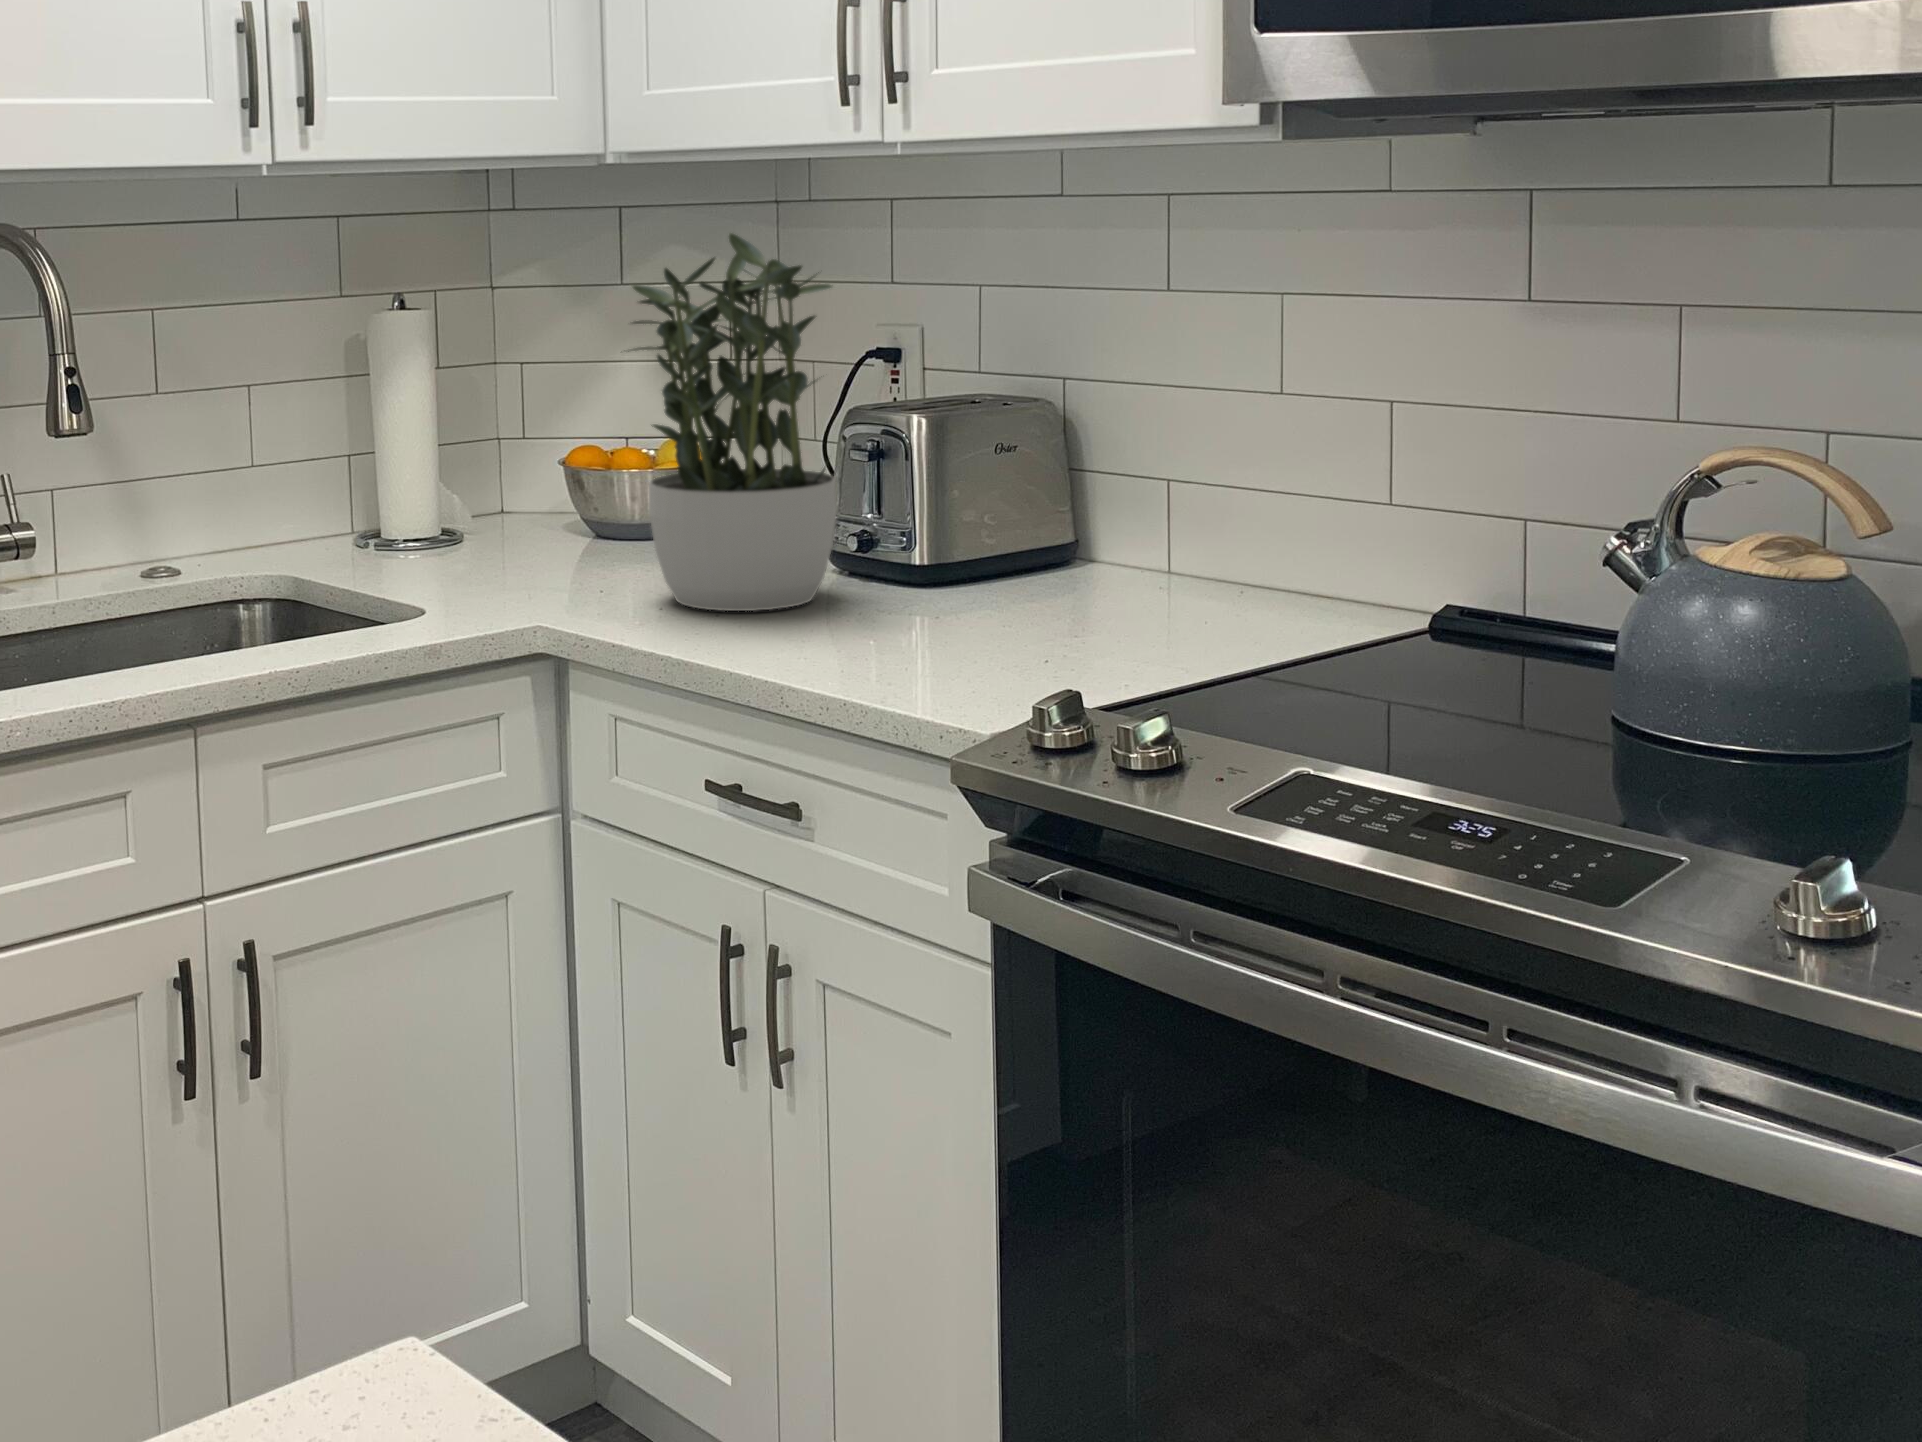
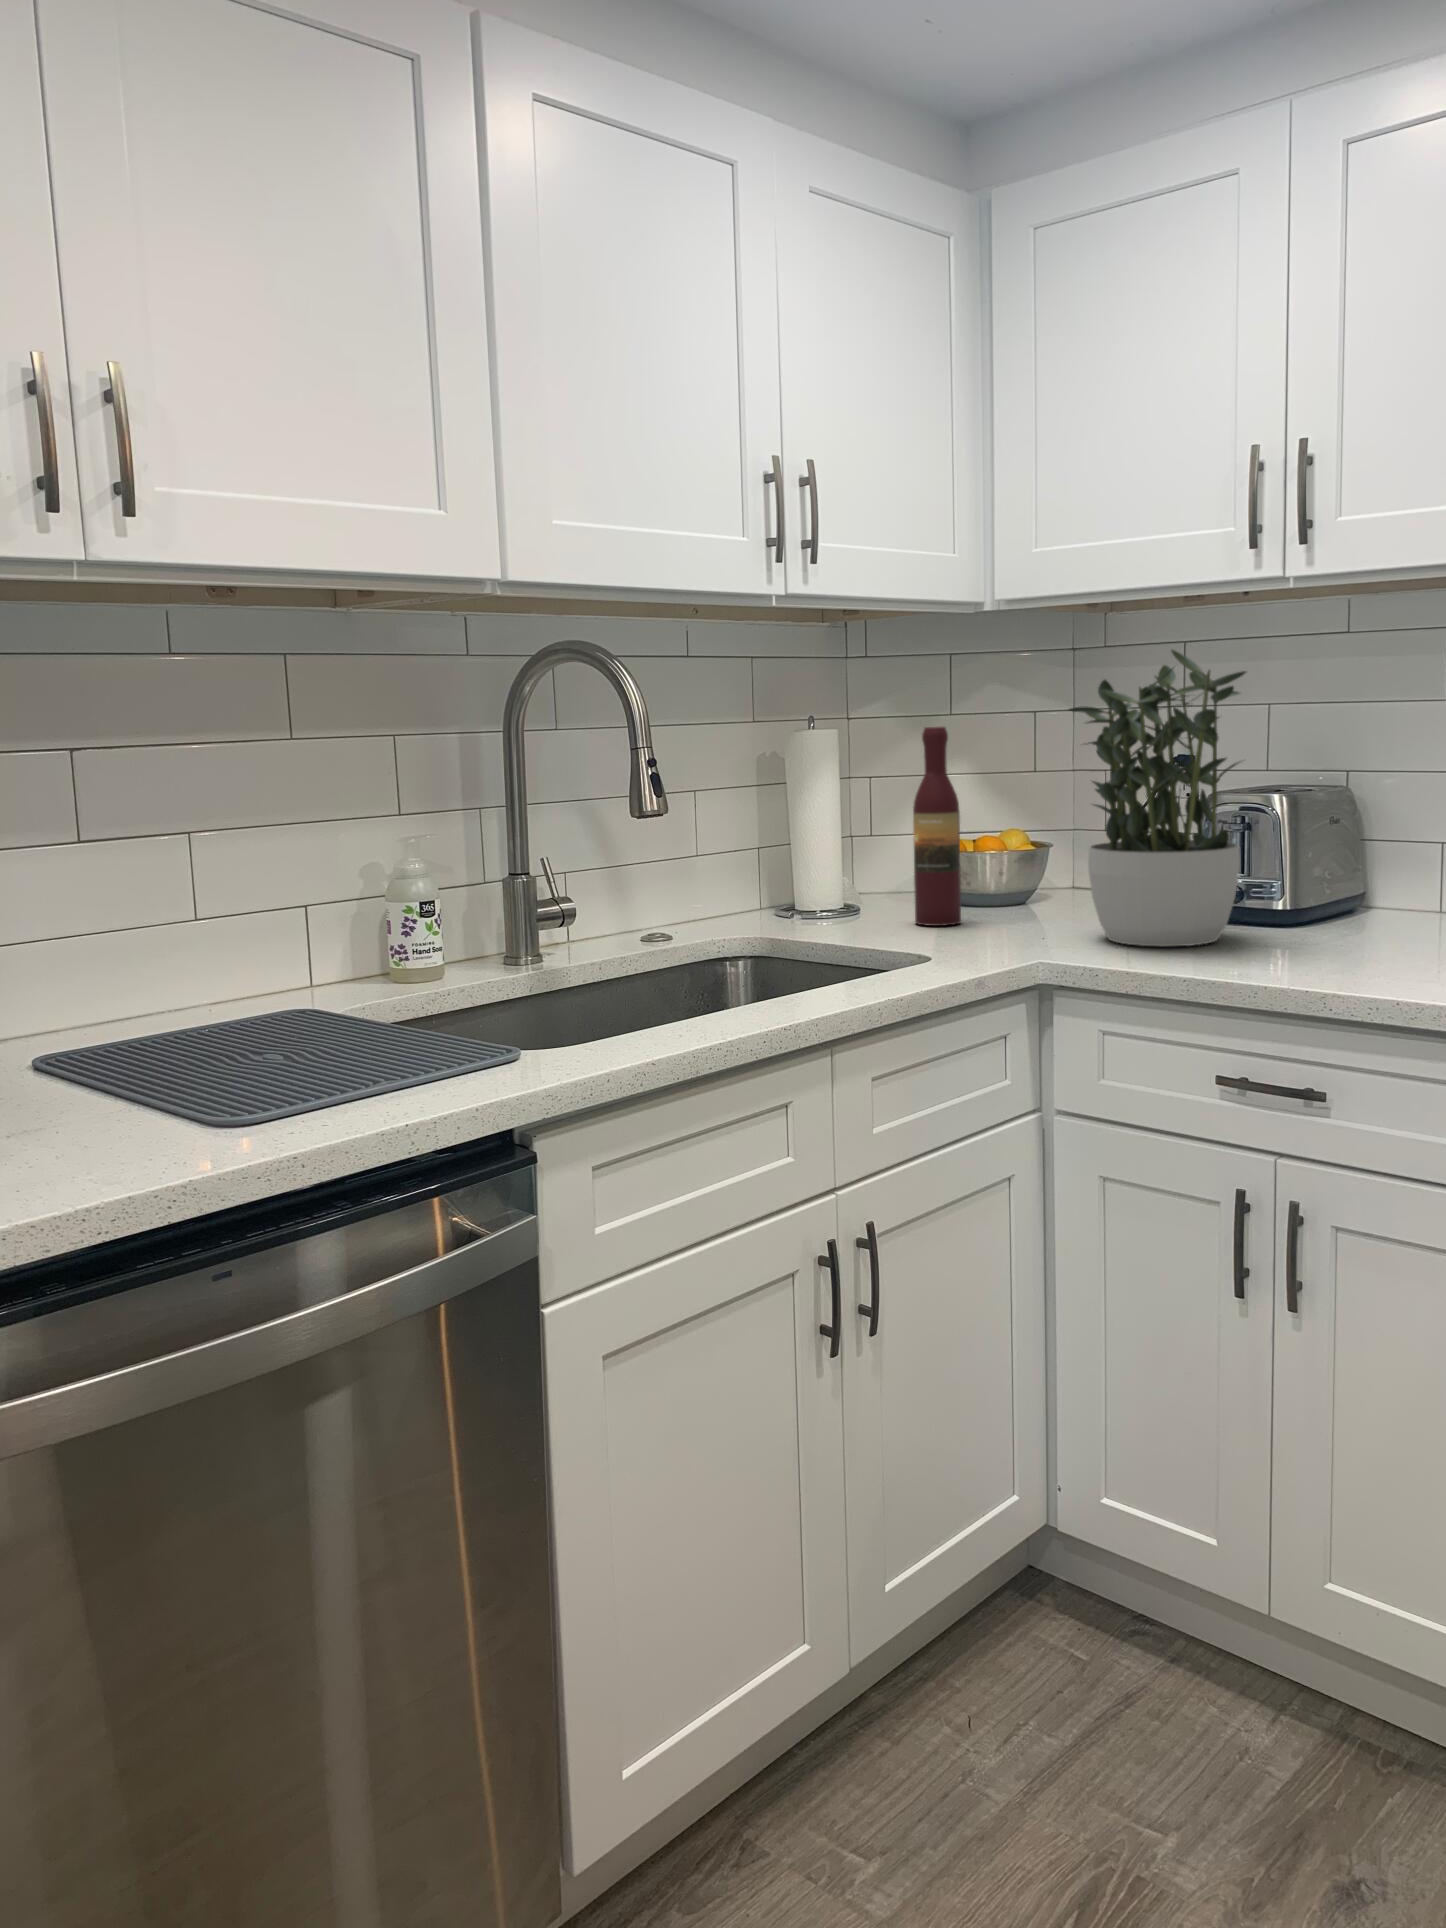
wine bottle: none [486,315,549,569] -> present [913,727,961,926]

